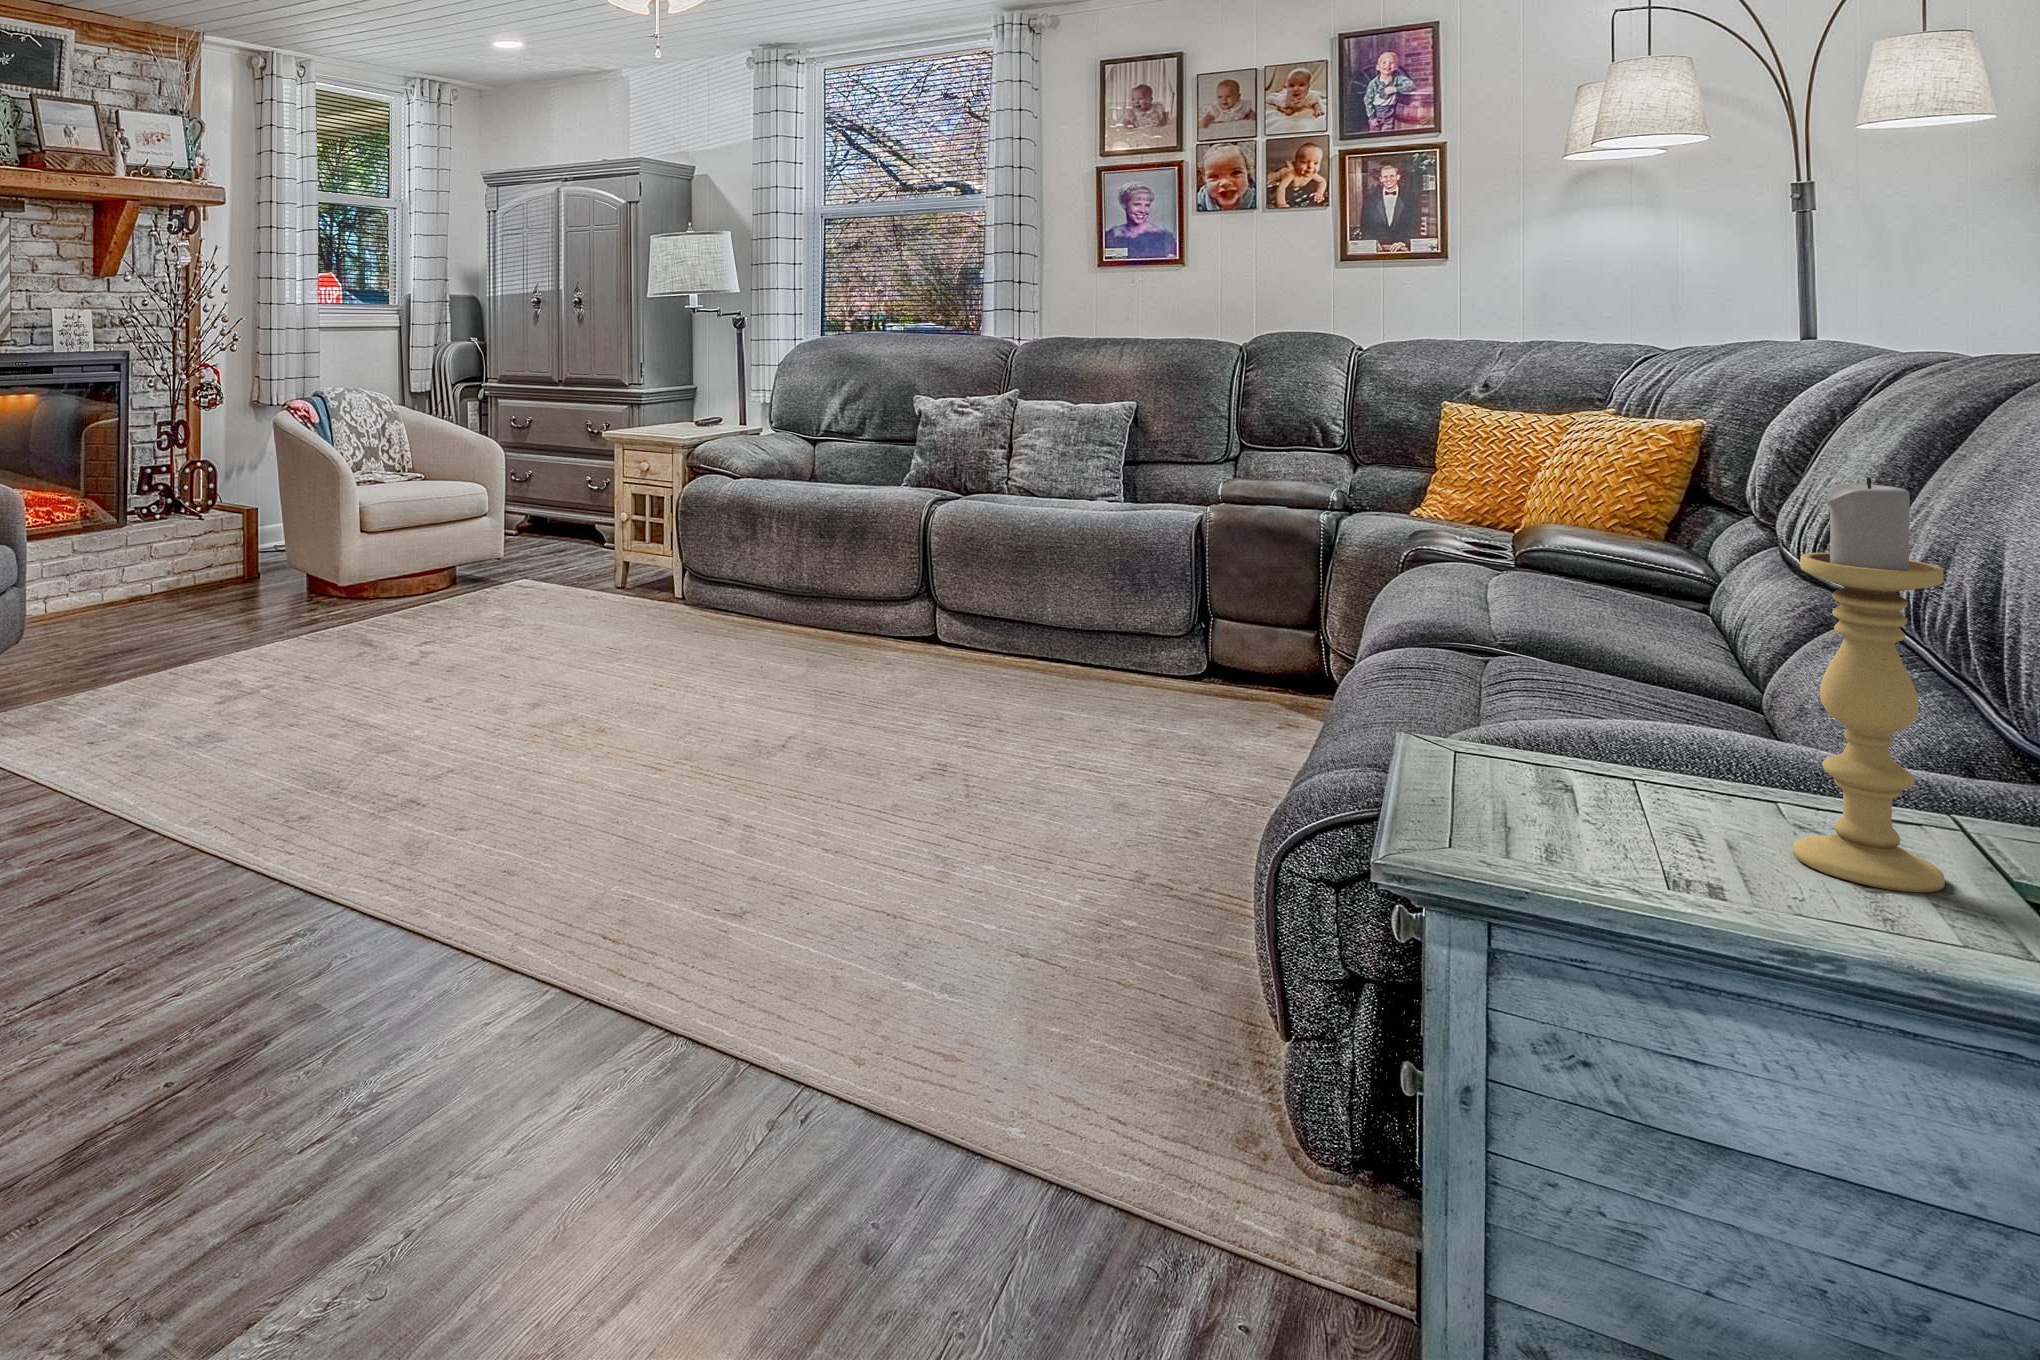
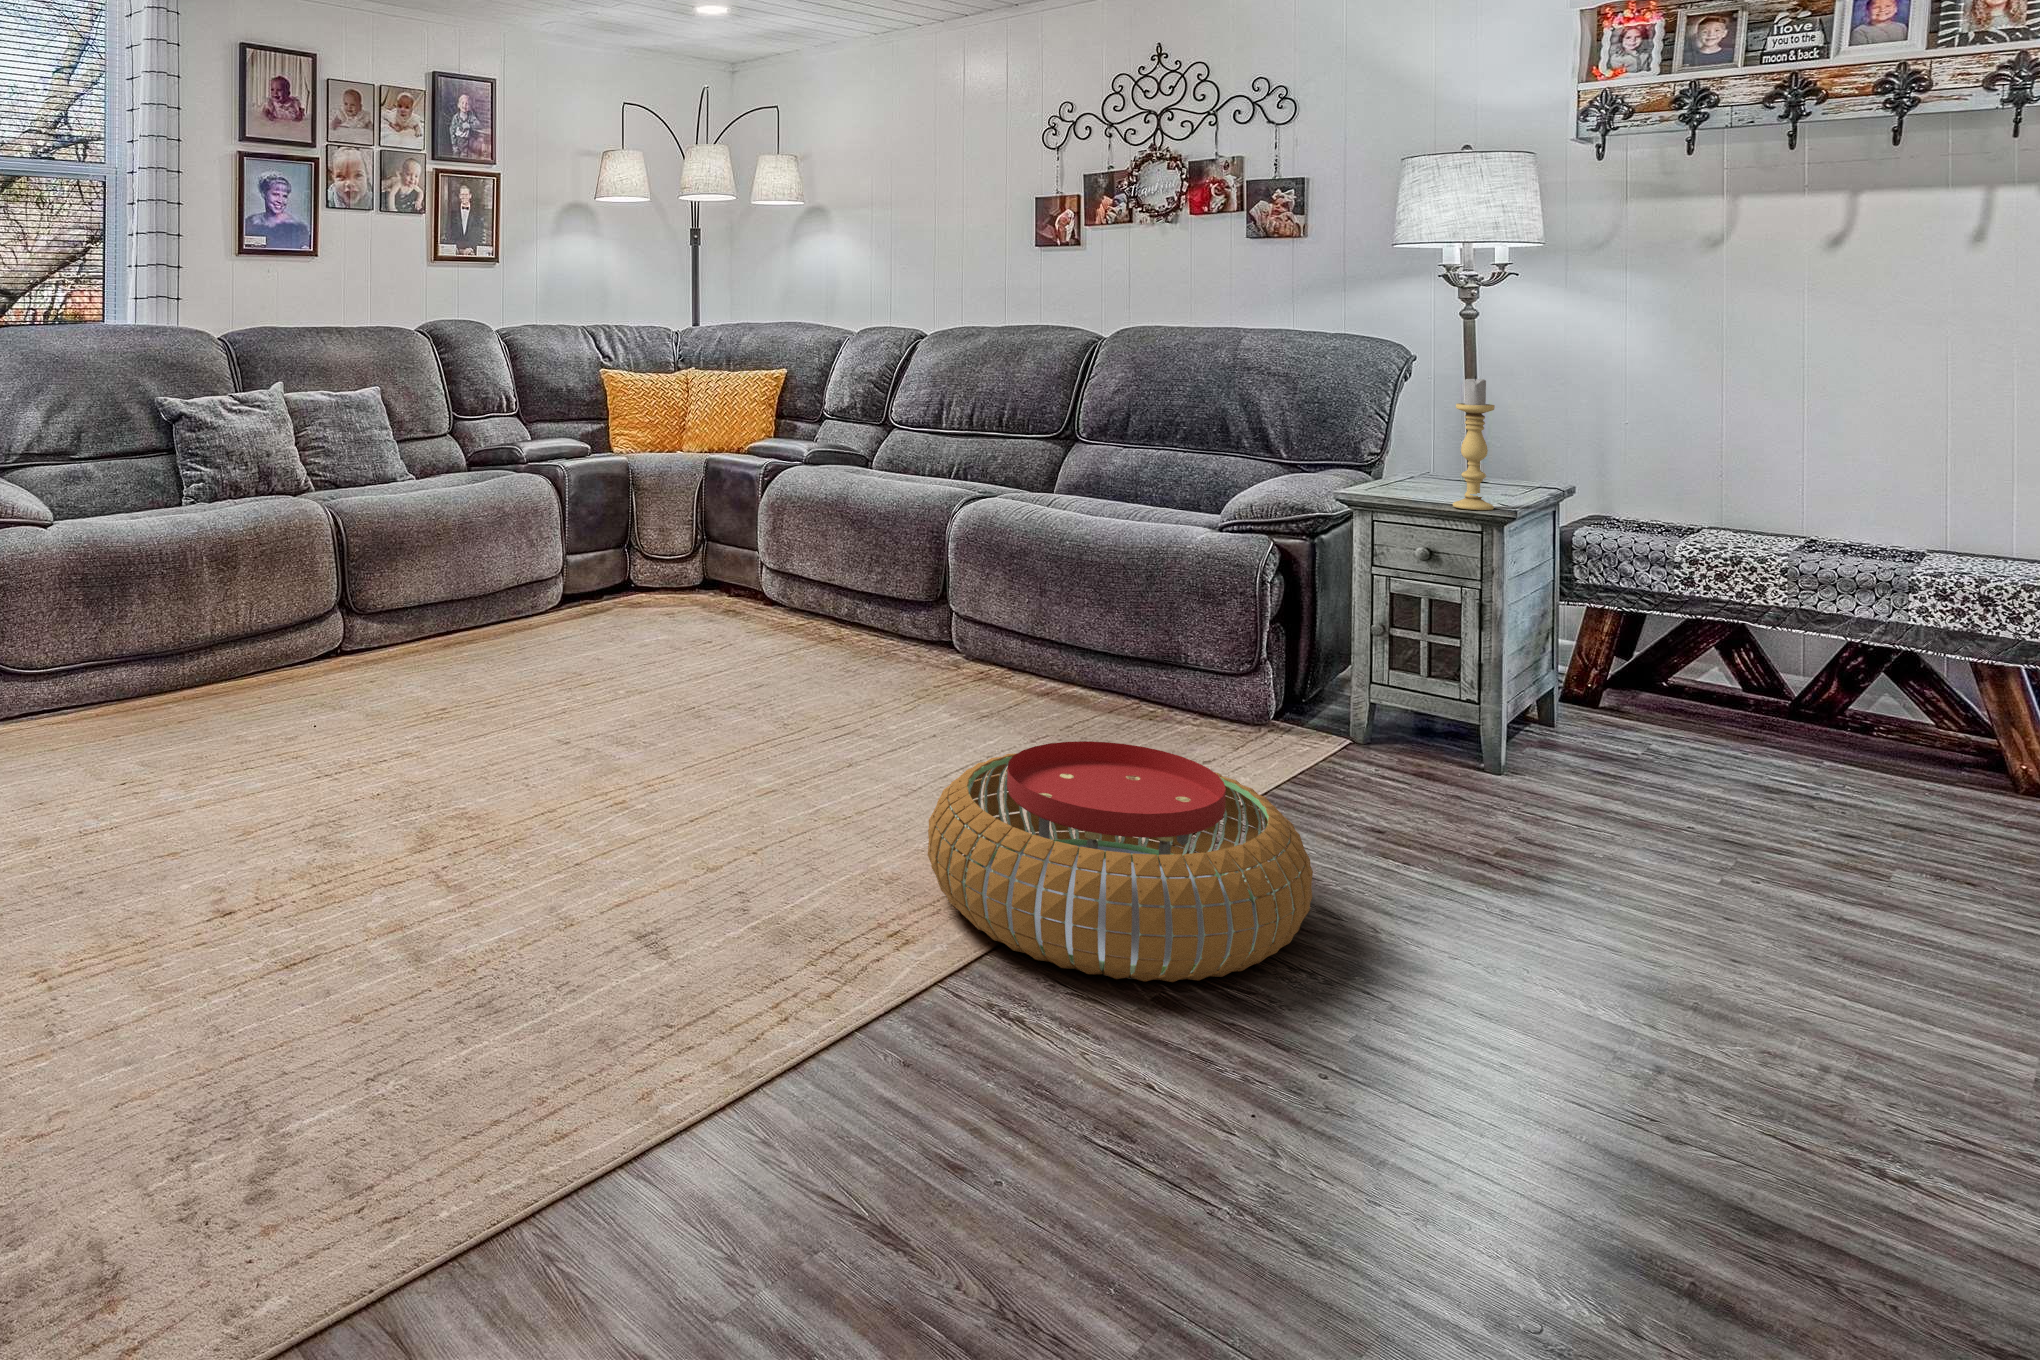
pouf: none [334,789,749,1083] -> present [928,741,1313,982]

